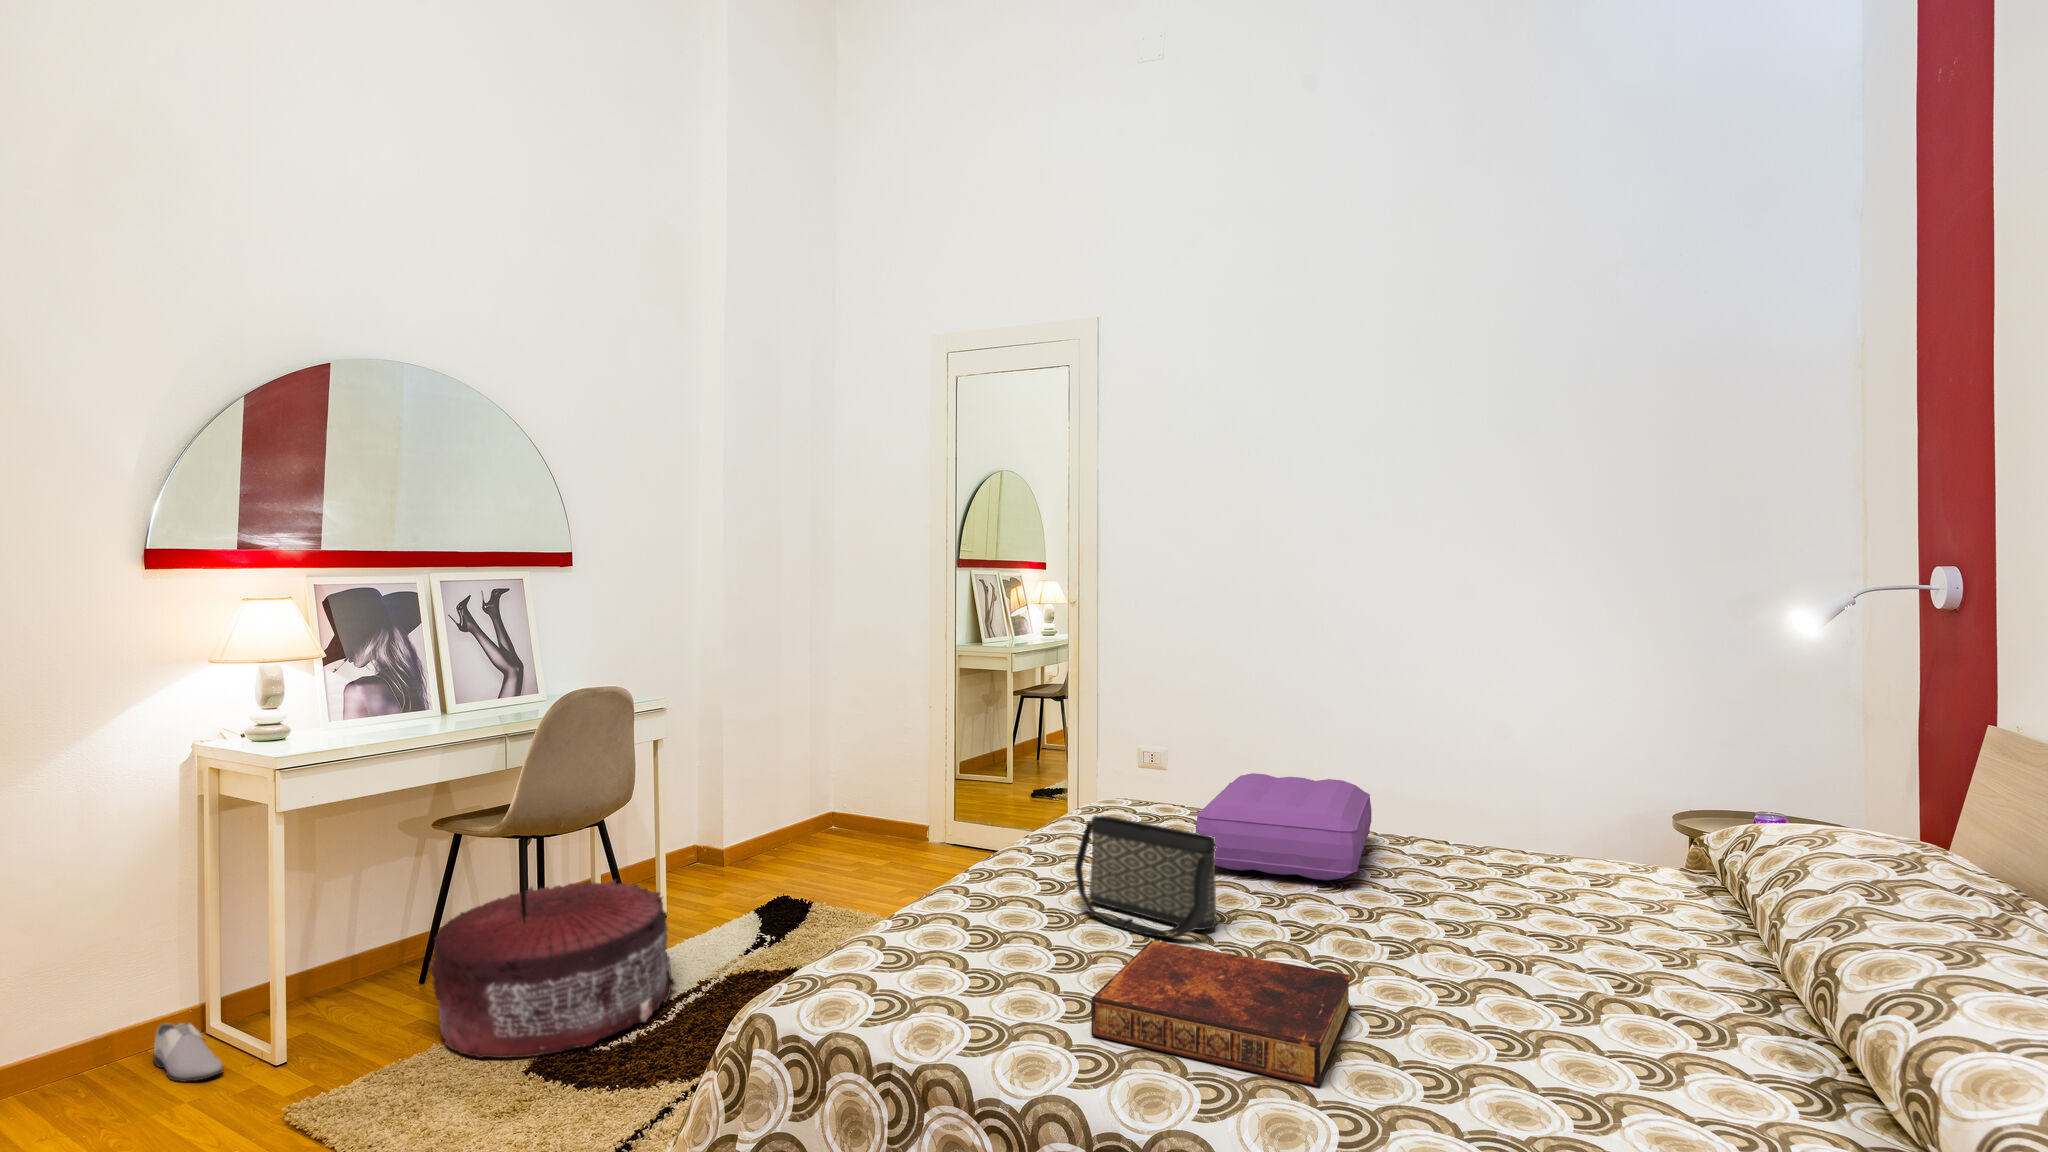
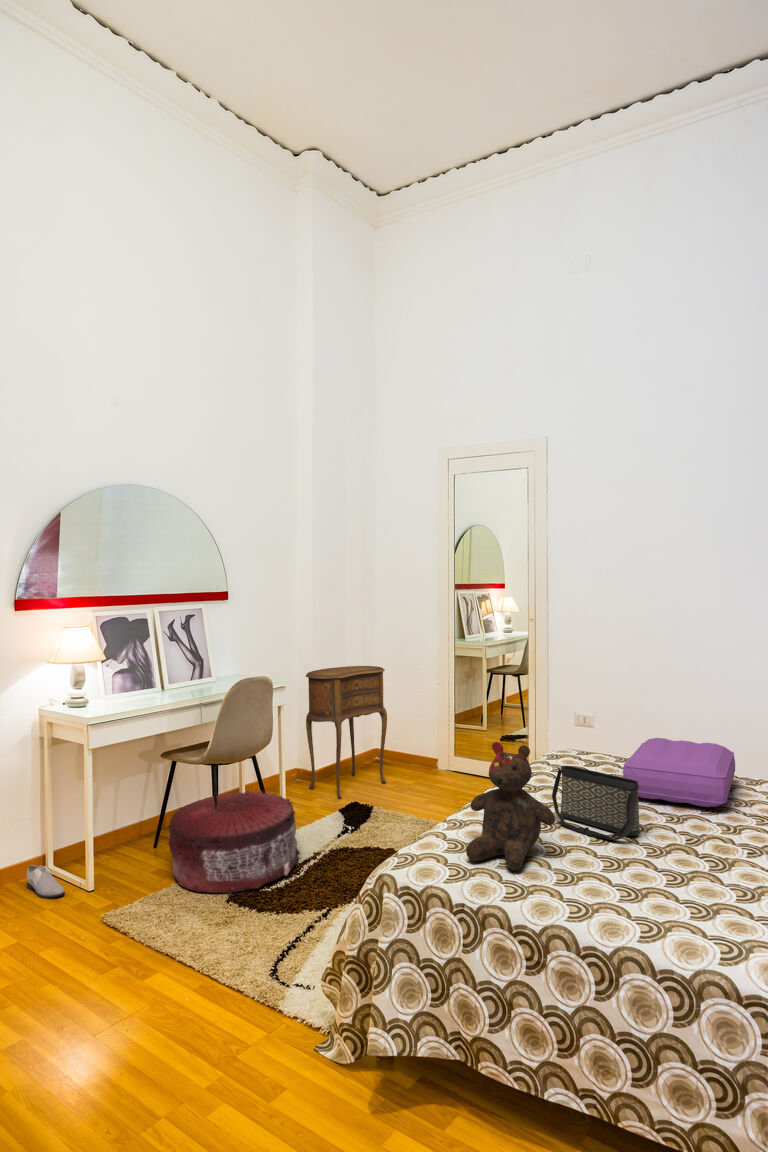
side table: none [710,680,846,893] -> present [306,666,387,799]
teddy bear: none [911,770,1070,997] -> present [466,742,555,870]
book: present [1092,940,1351,1086] -> none [573,842,725,928]

